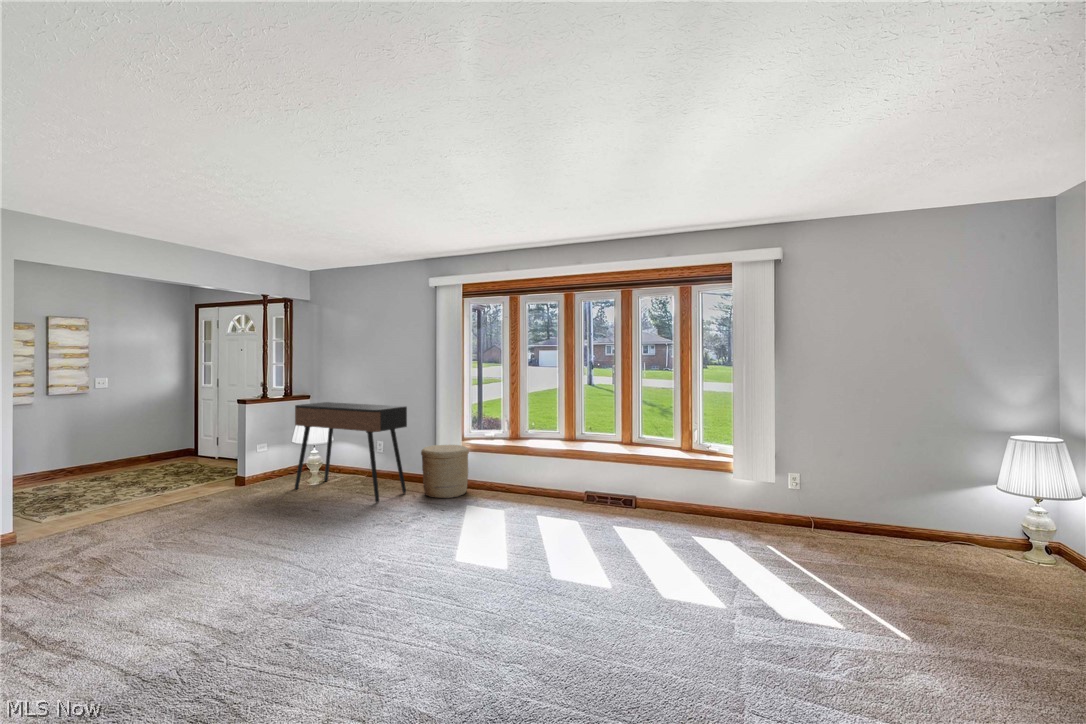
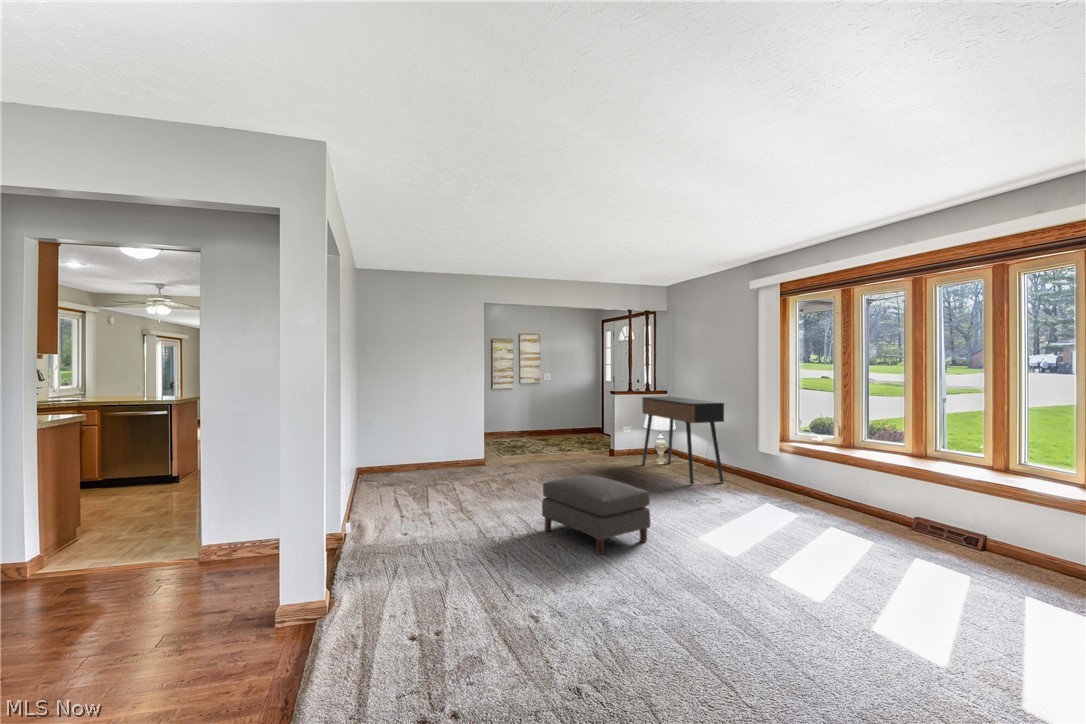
woven basket: present [421,445,469,498] -> none [735,442,784,494]
ottoman: none [242,522,406,631] -> present [542,475,651,555]

